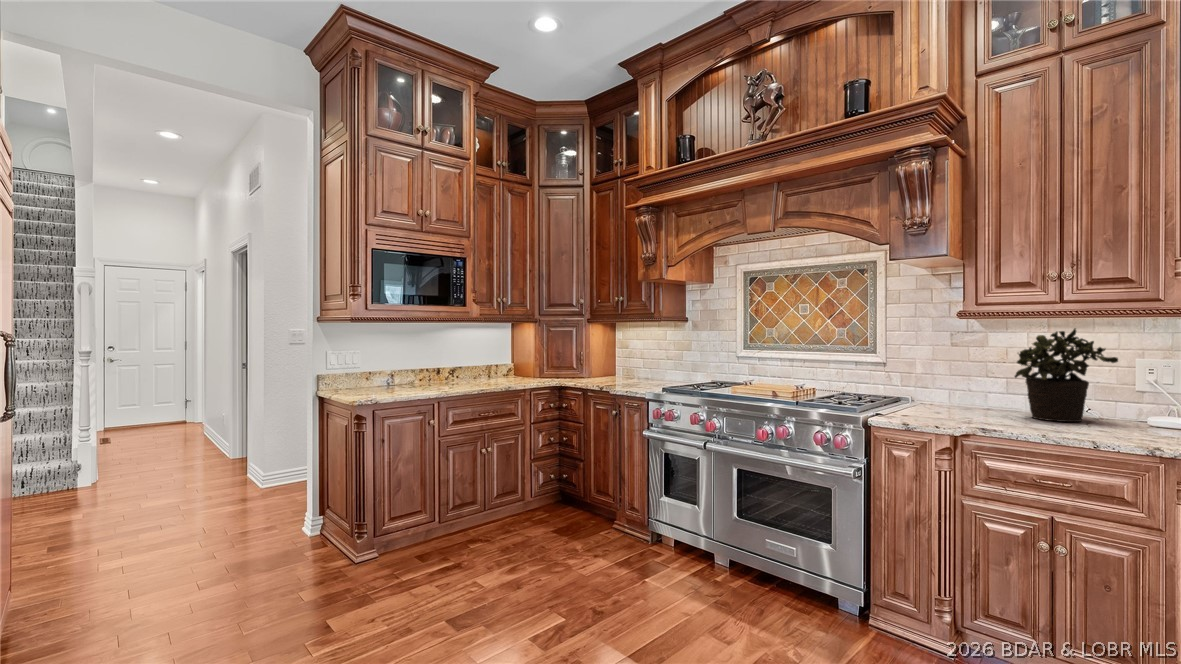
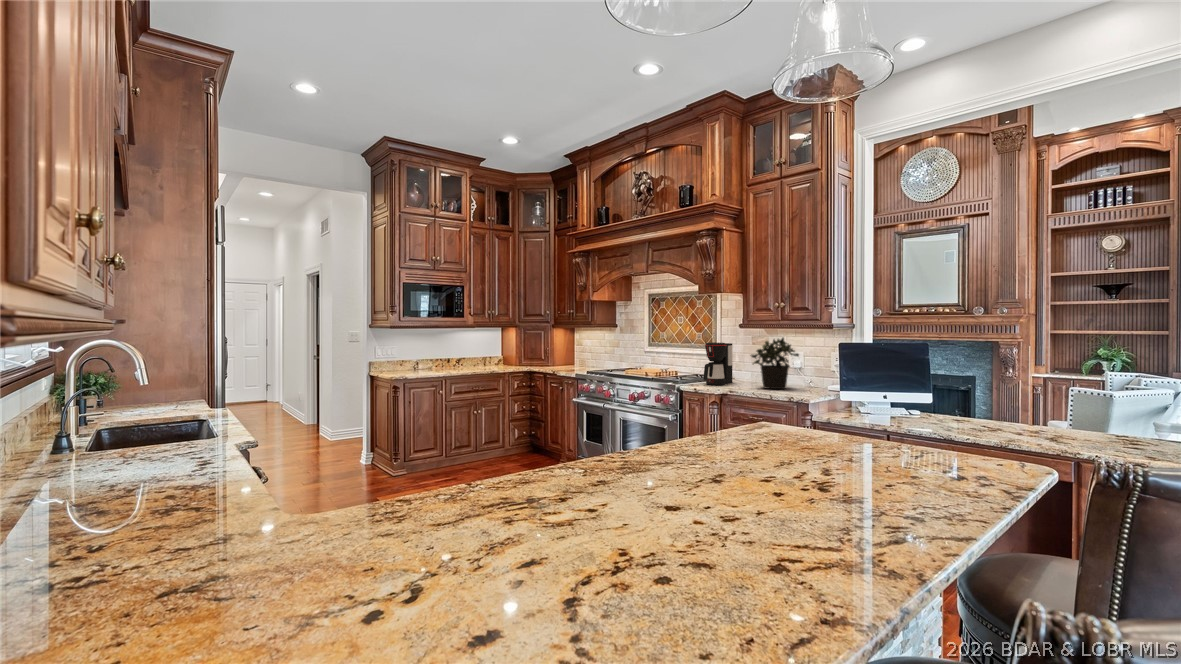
coffee maker: none [909,340,952,413] -> present [703,343,732,385]

